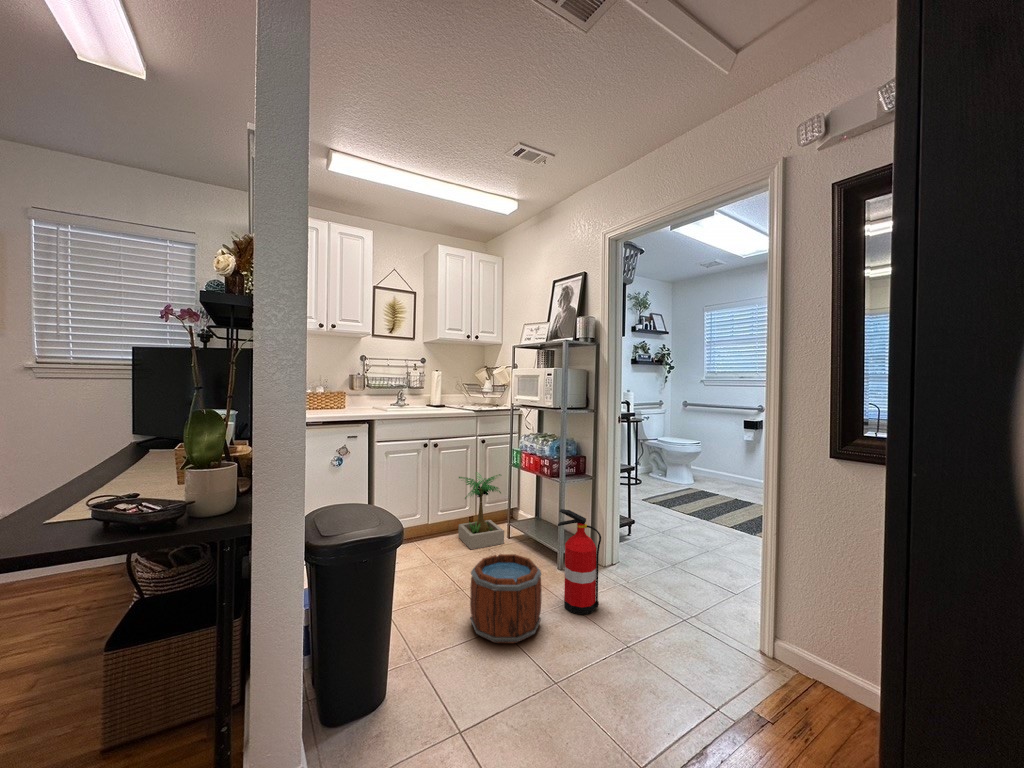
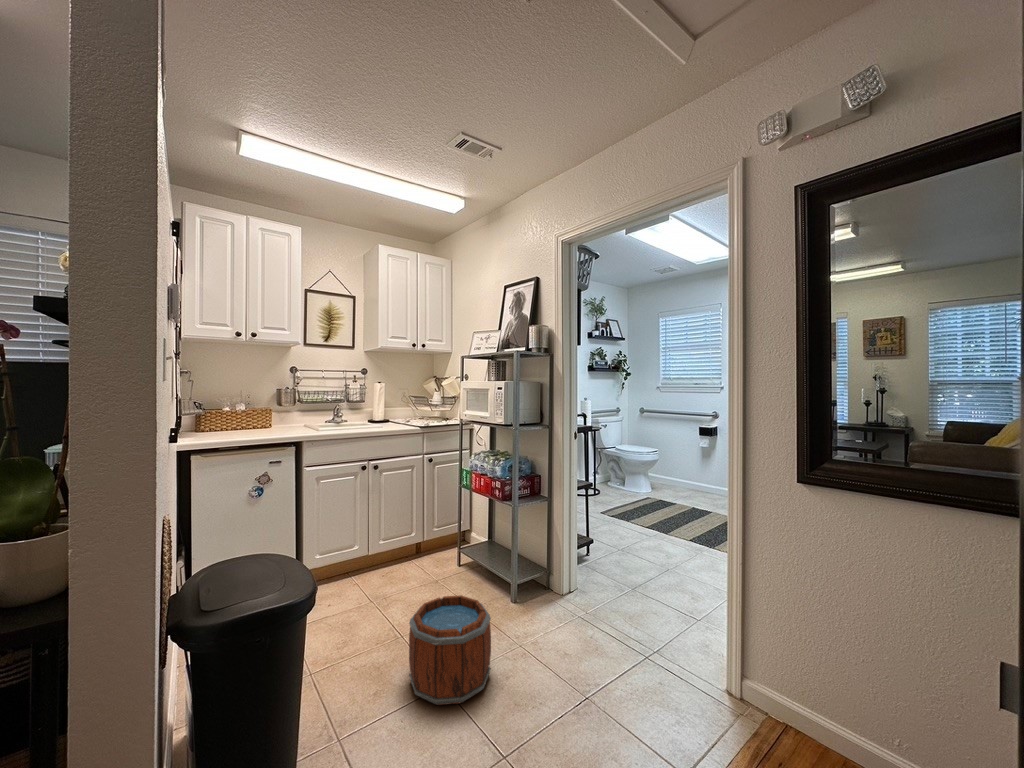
potted plant: present [458,472,504,549] -> none [397,493,457,583]
fire extinguisher: present [558,509,601,615] -> none [509,540,557,659]

